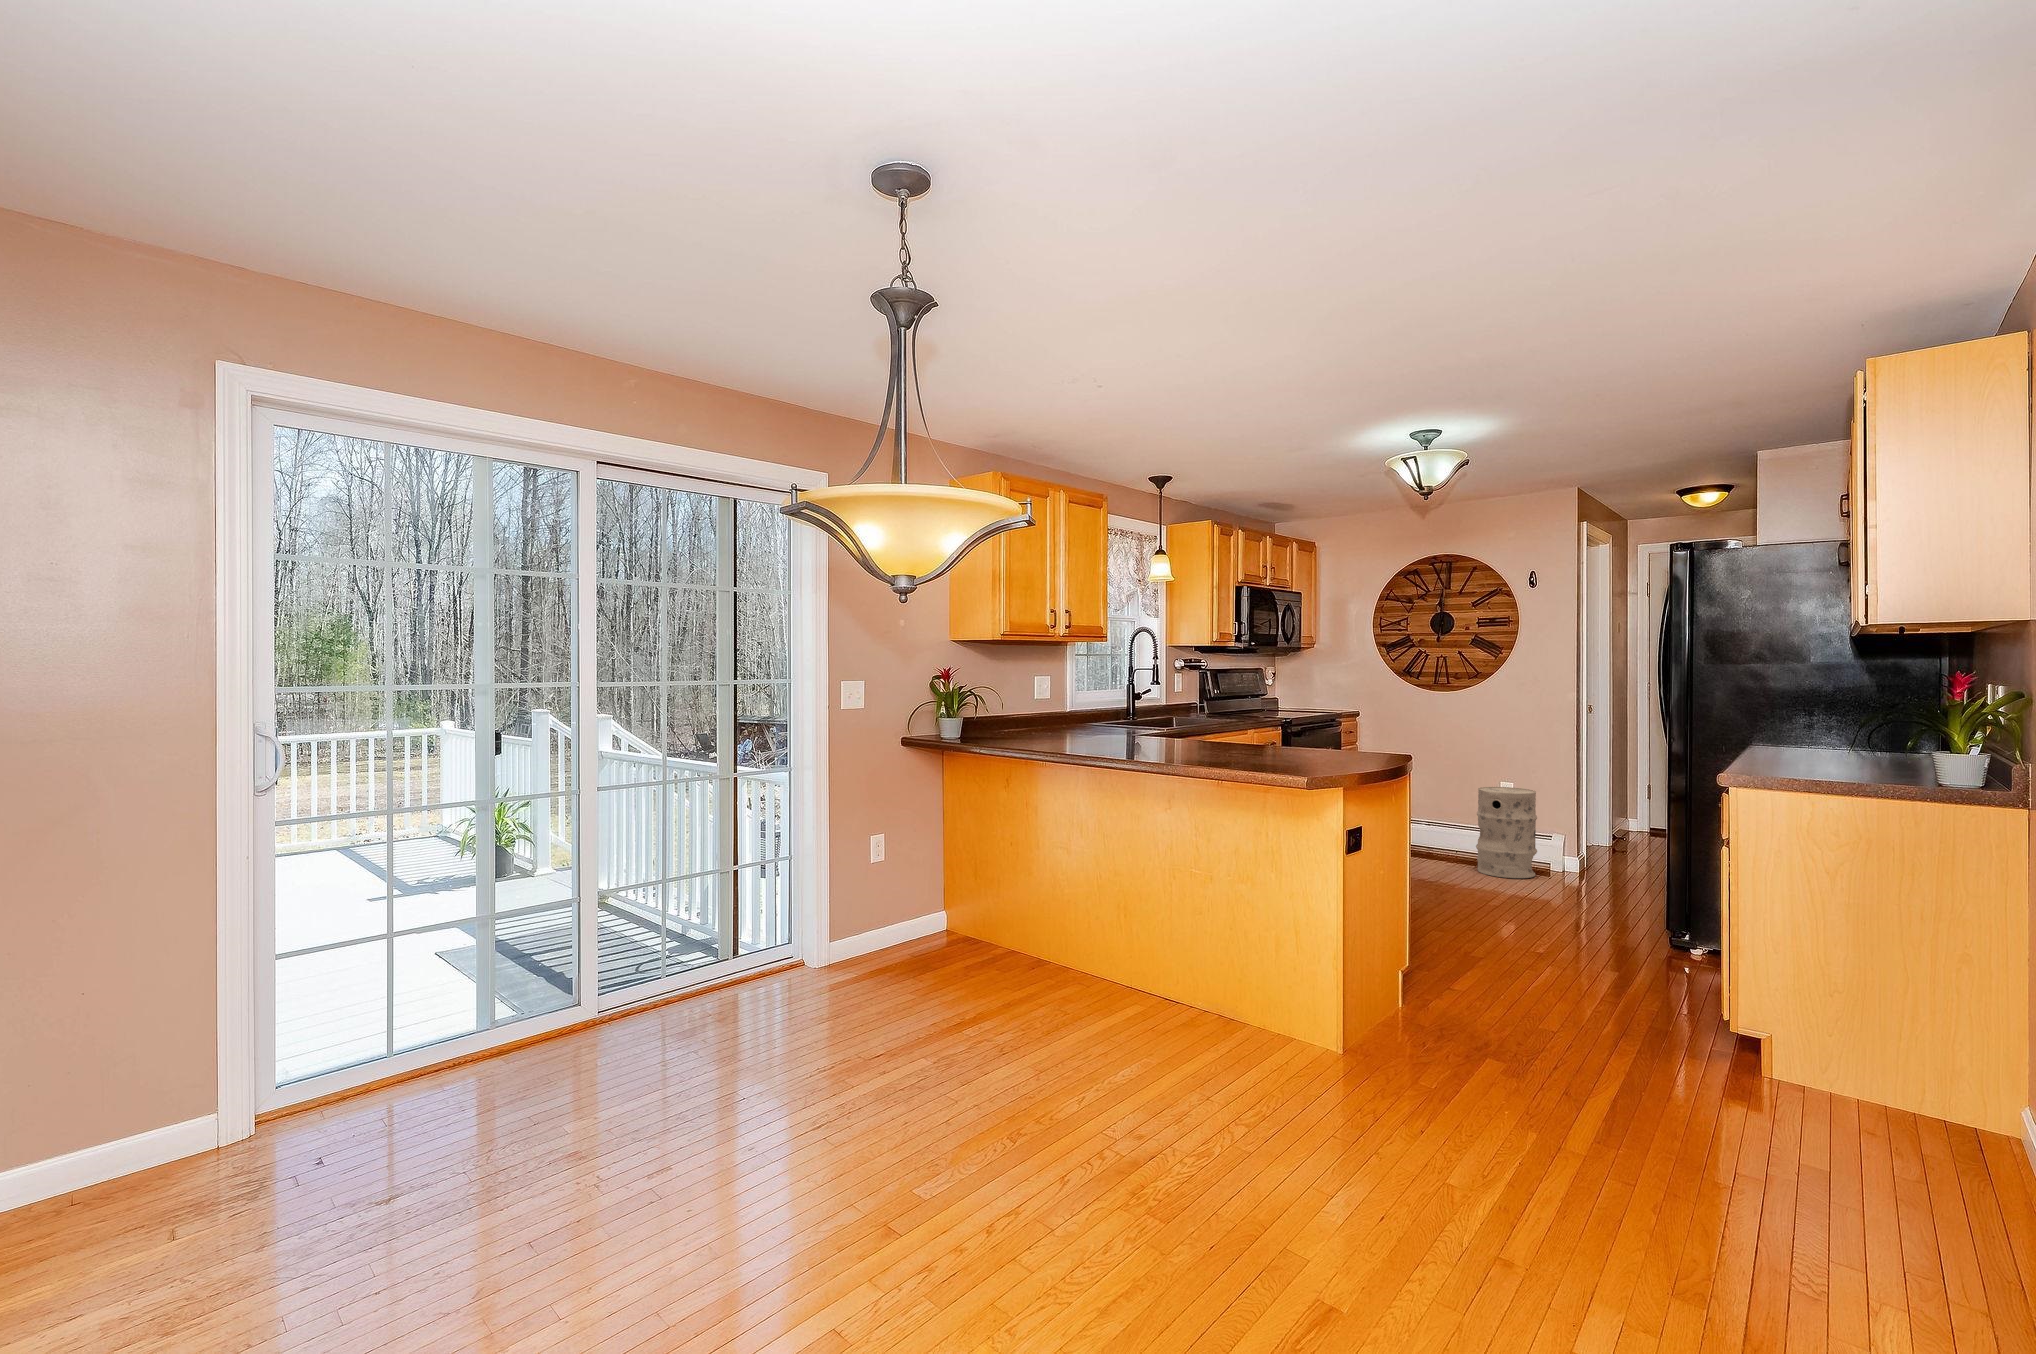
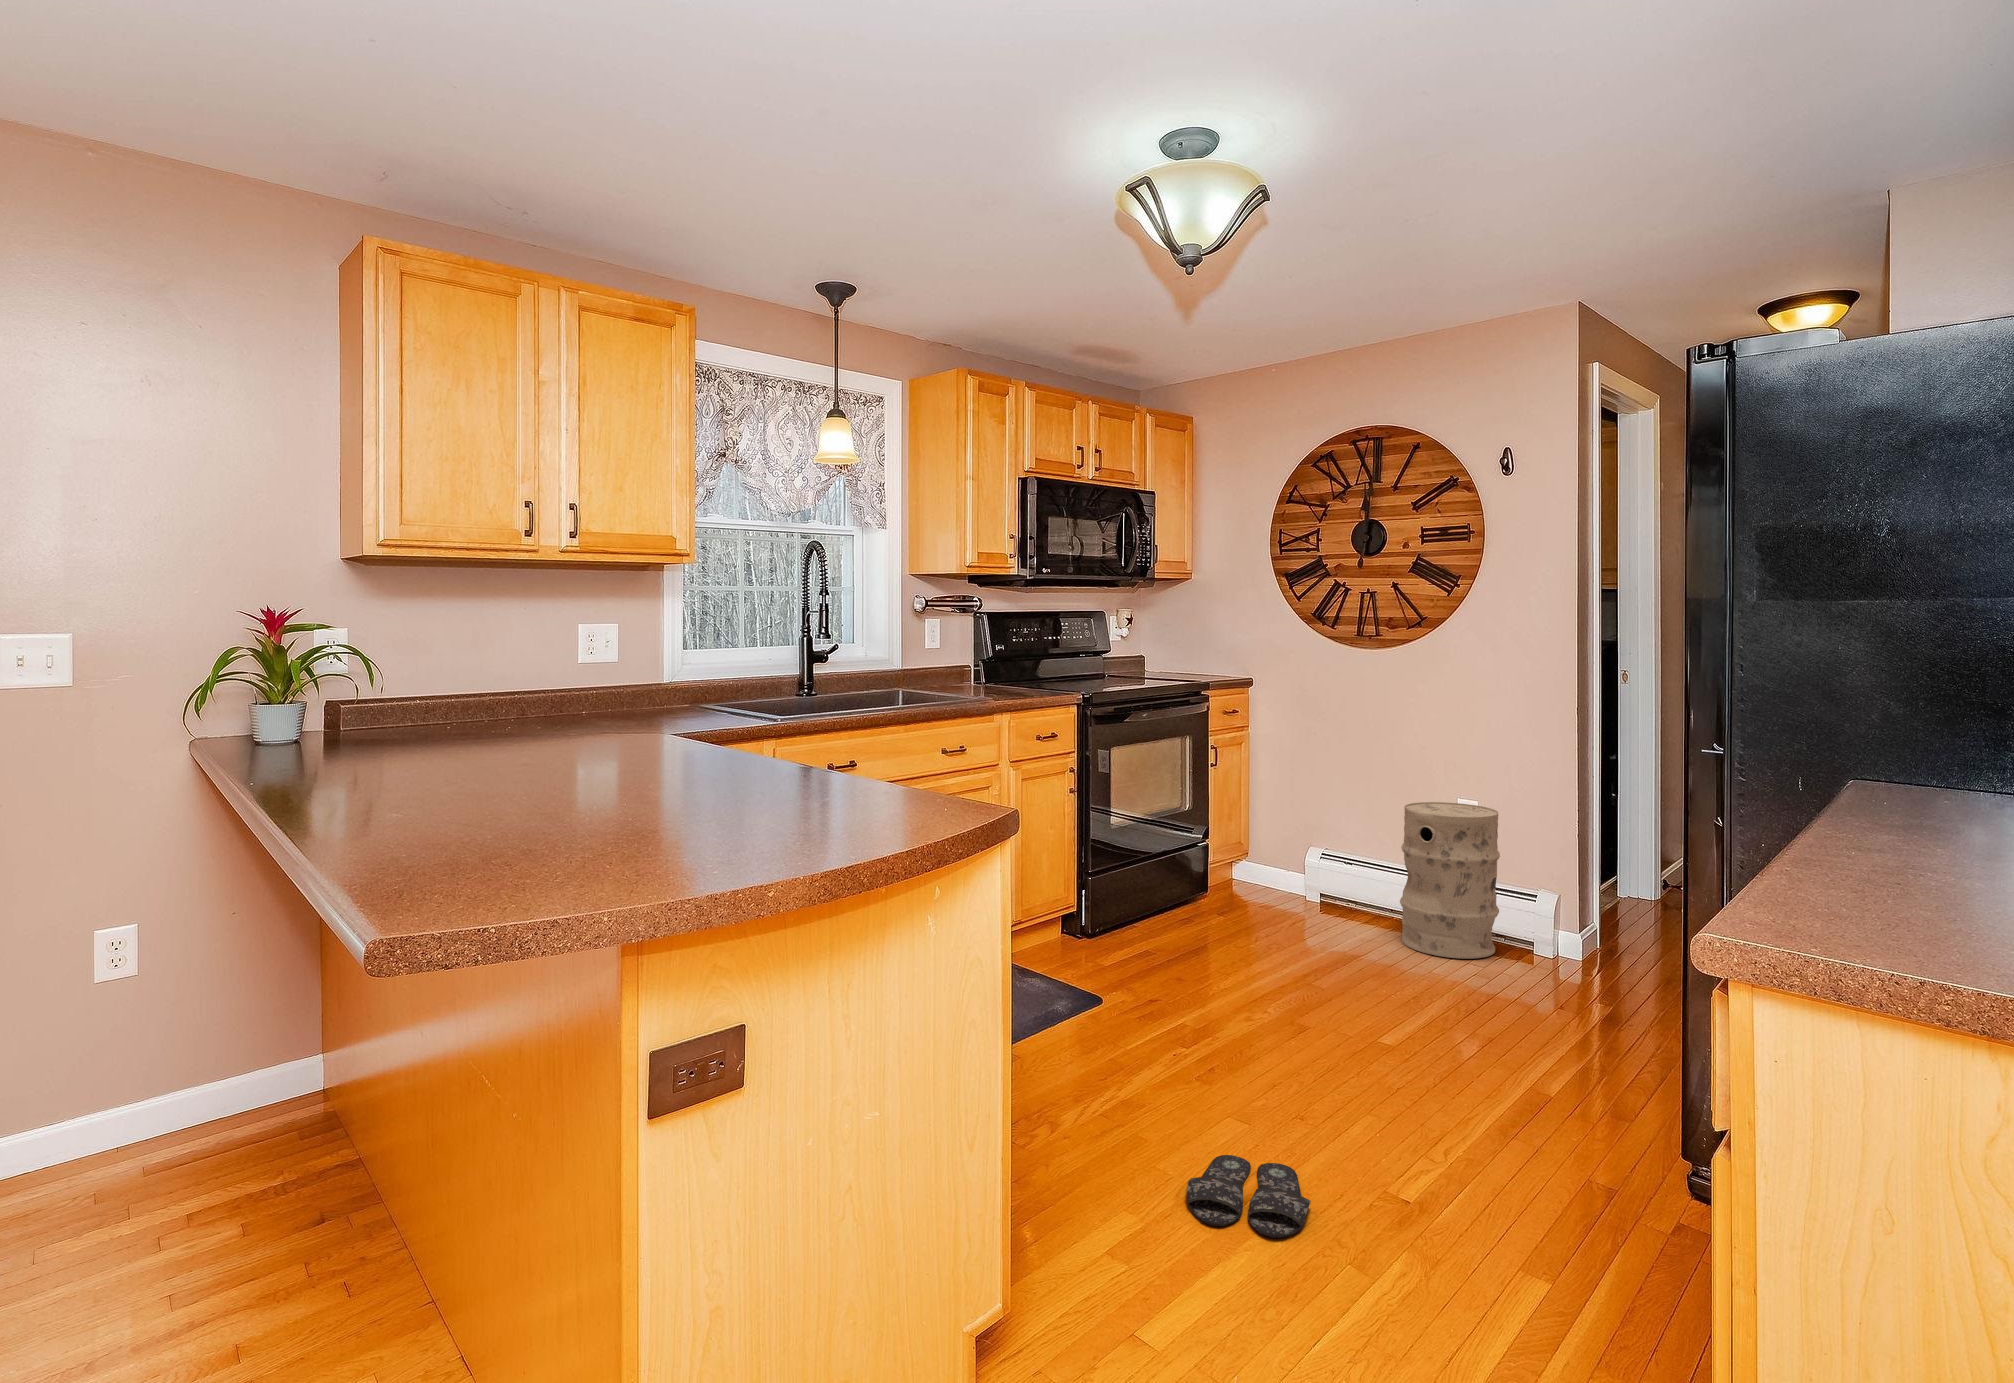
slippers: none [1460,953,1525,976] -> present [1187,1155,1311,1238]

